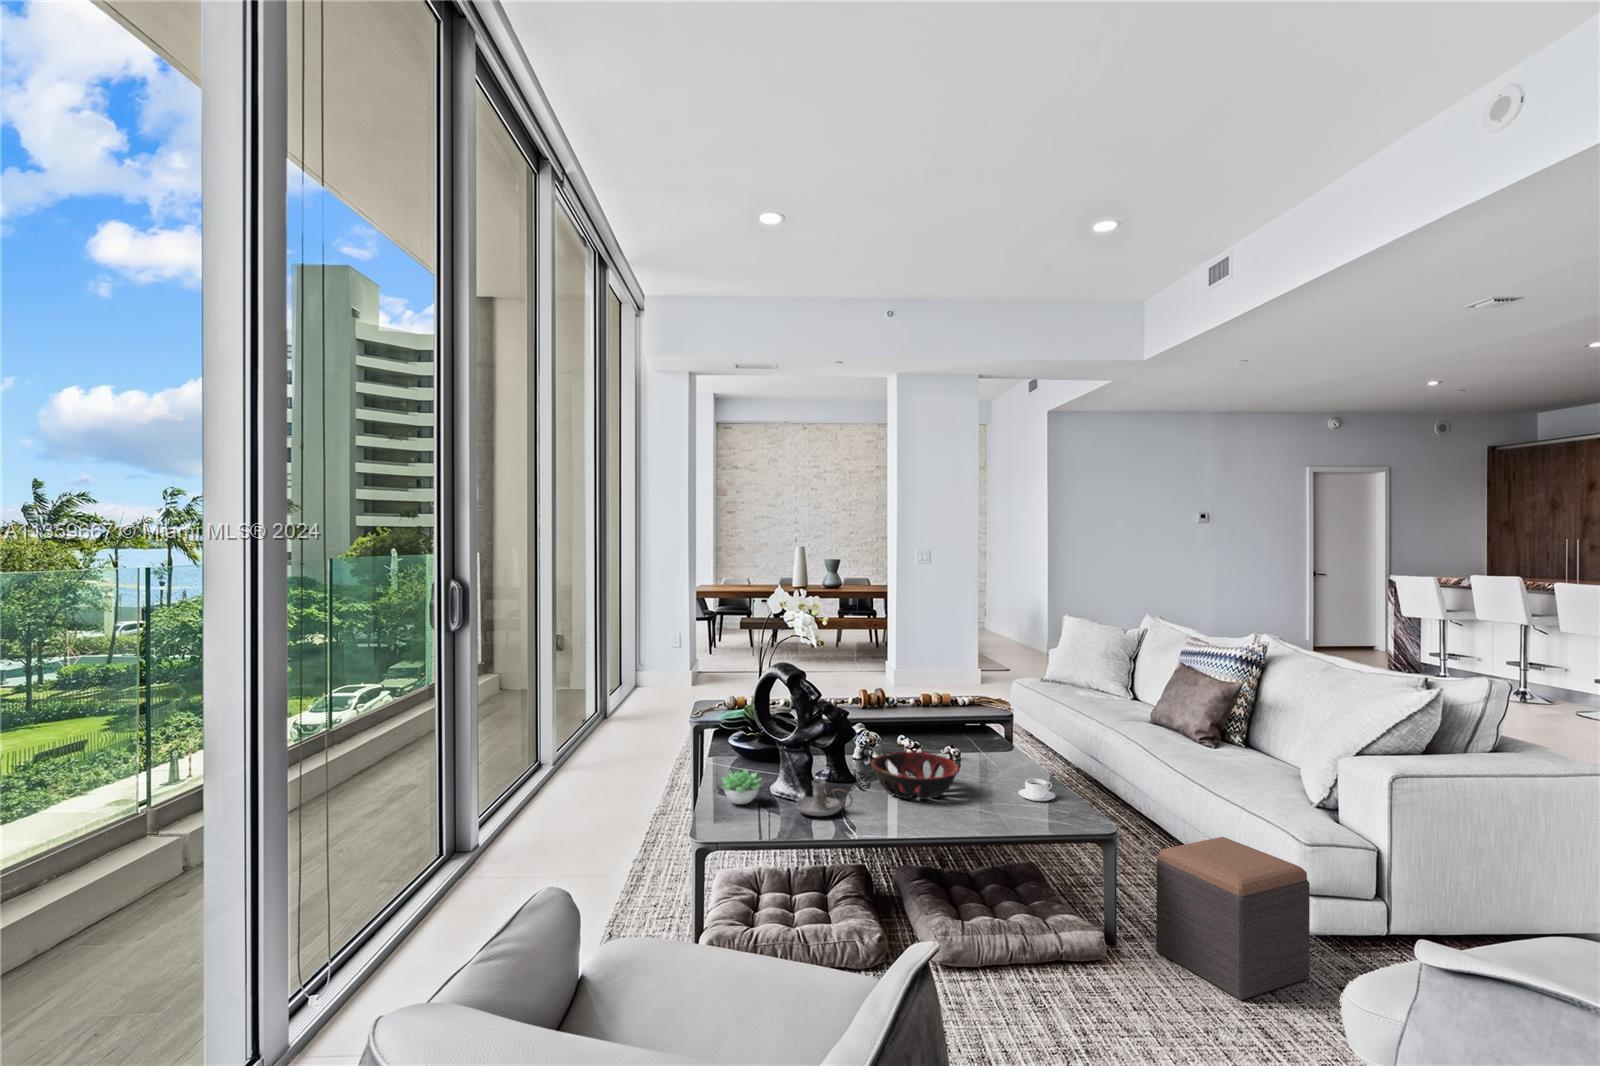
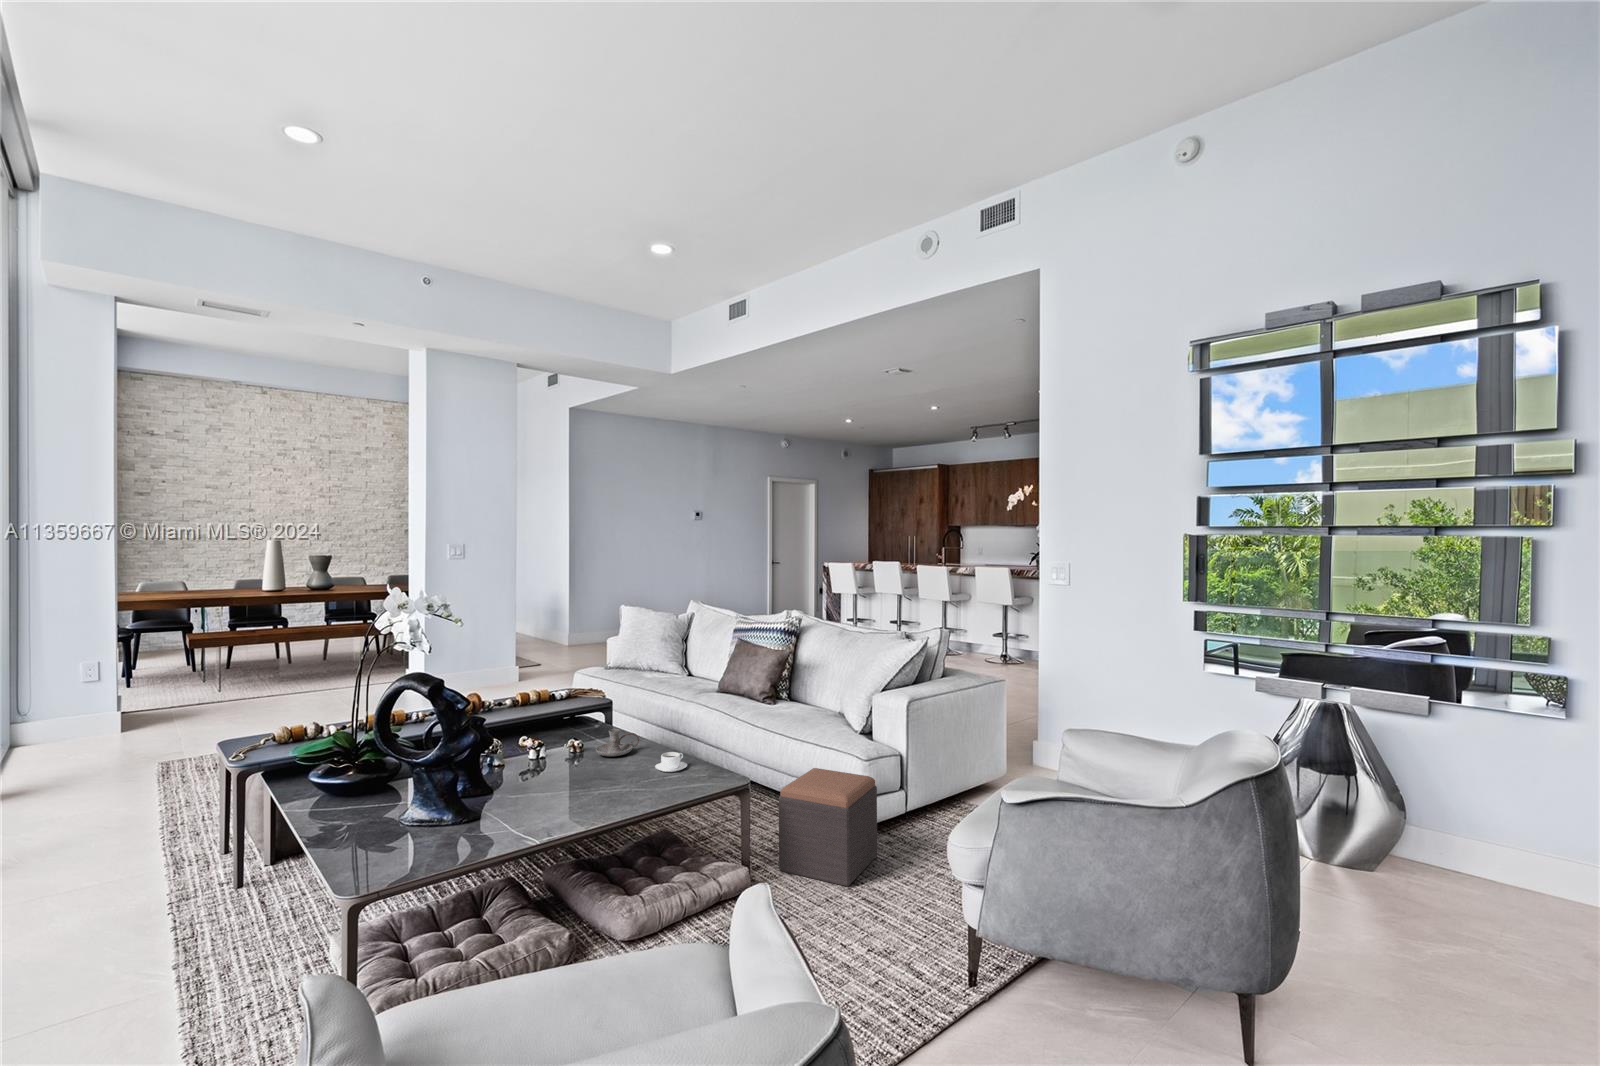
decorative bowl: present [871,752,960,800] -> none [515,748,606,797]
succulent plant: present [722,770,761,804] -> none [345,805,403,847]
candle holder: present [796,780,853,816] -> present [596,729,639,756]

